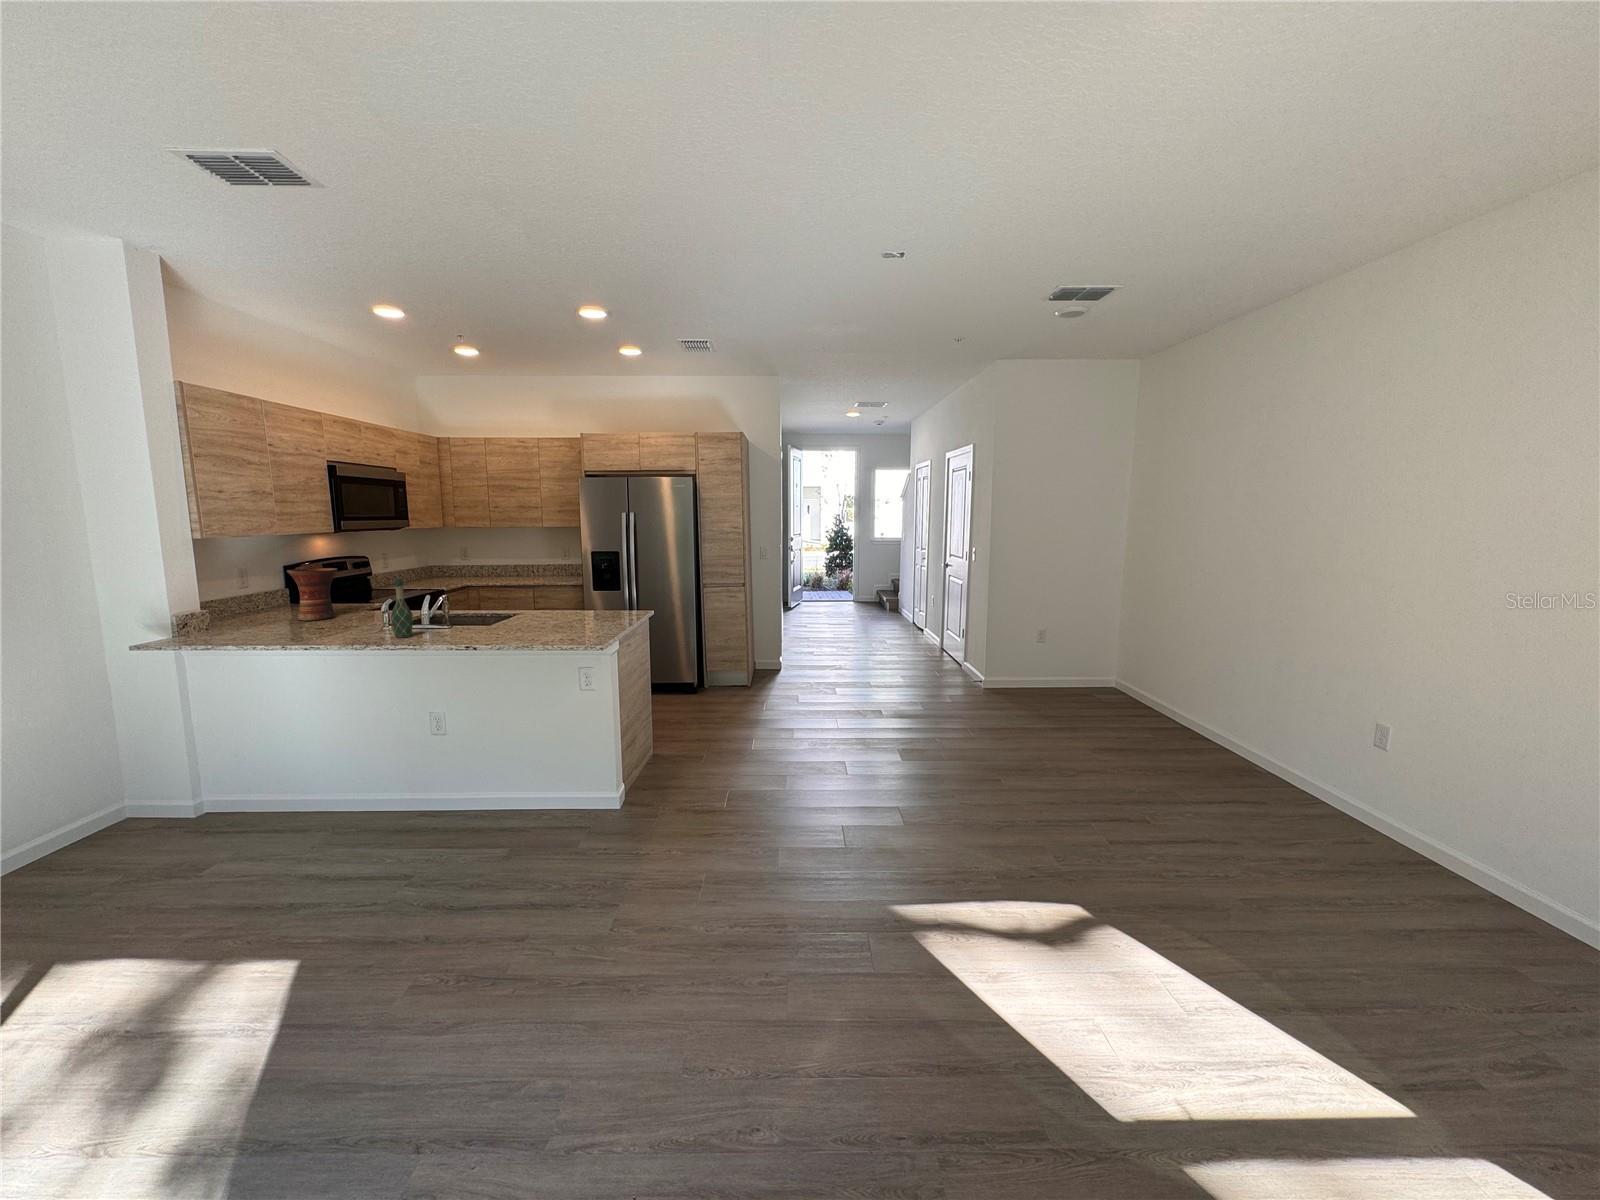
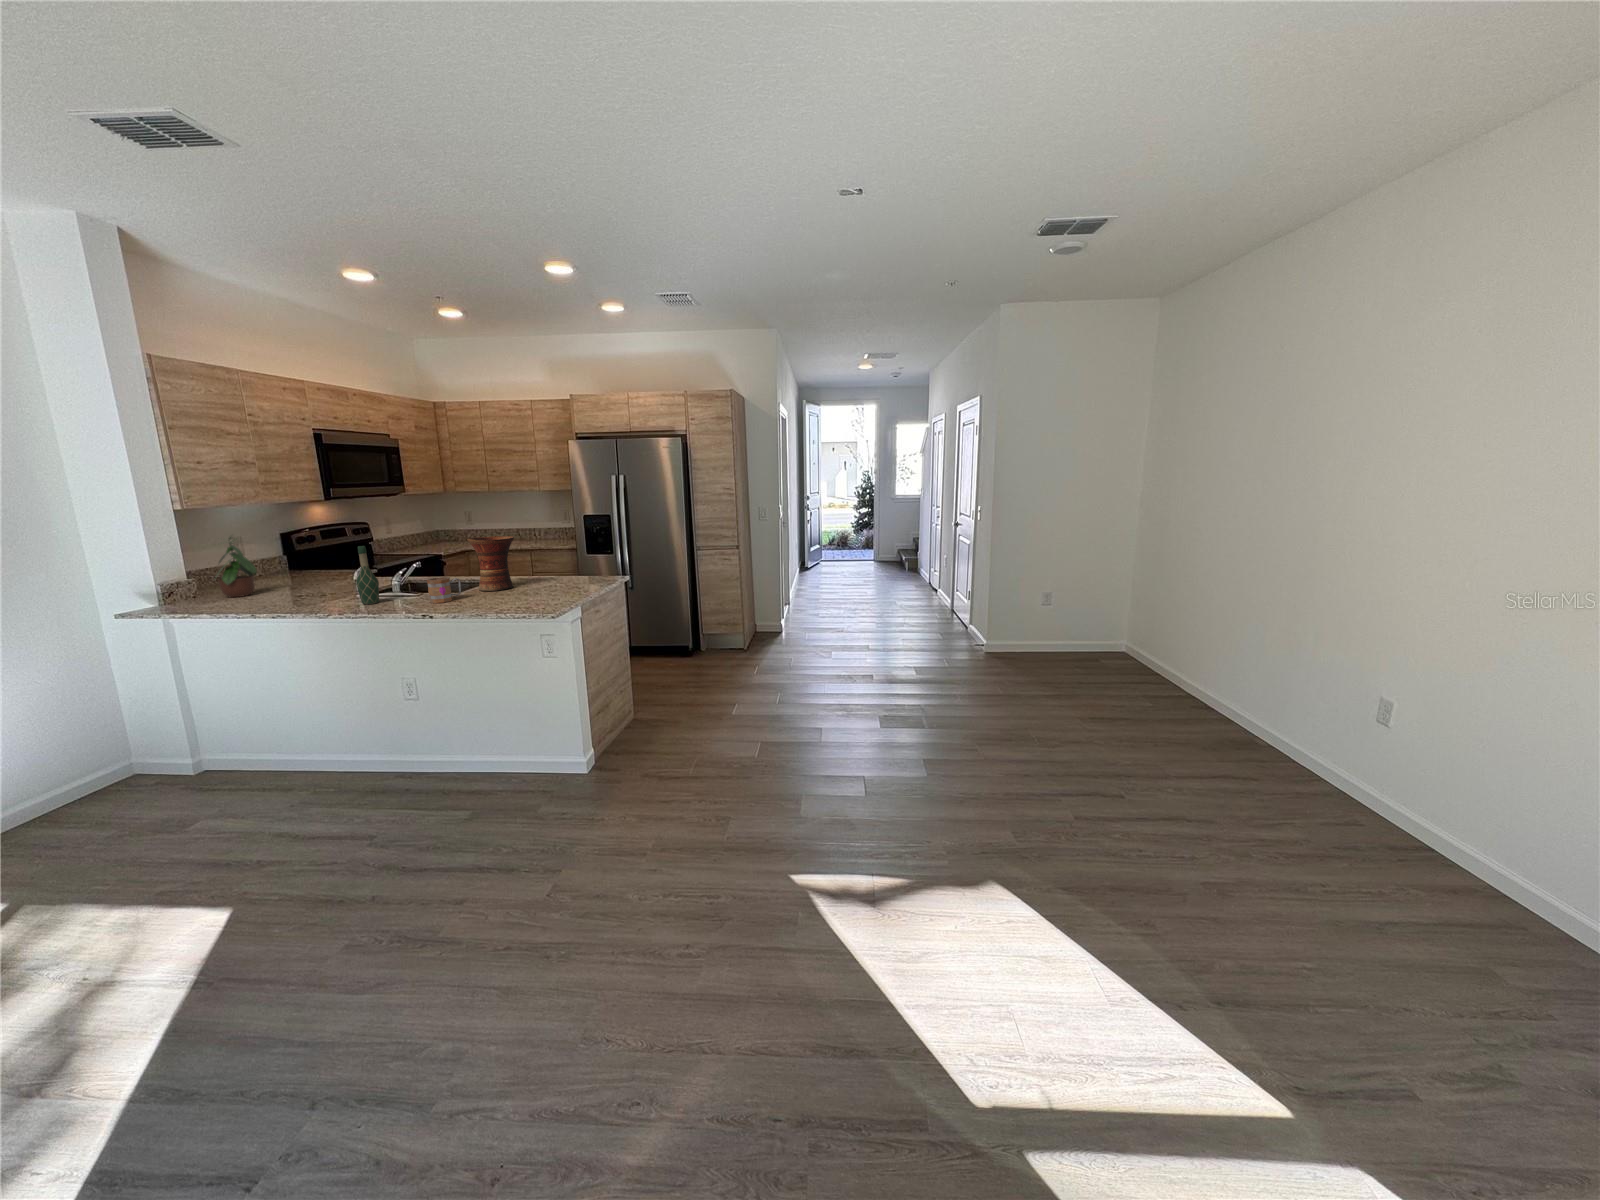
potted plant: none [226,565,279,630] -> present [218,537,257,597]
vase: present [287,568,338,621] -> present [467,536,514,591]
mug: none [464,611,496,637] -> present [427,577,461,603]

